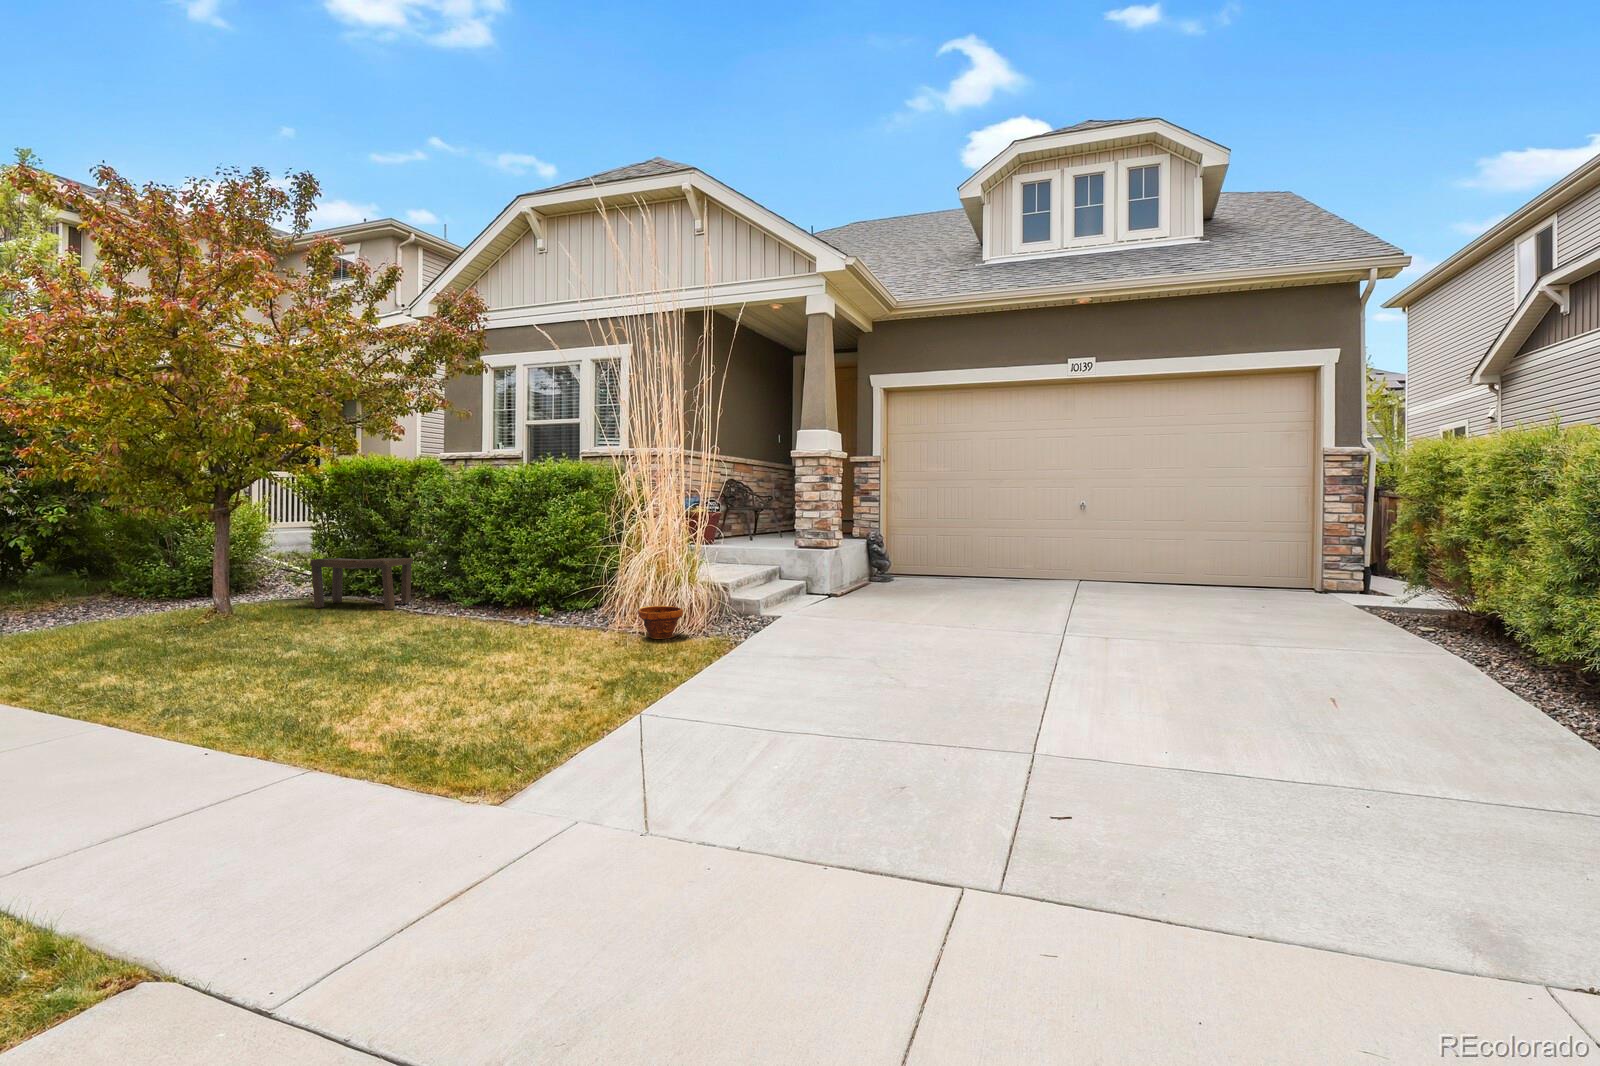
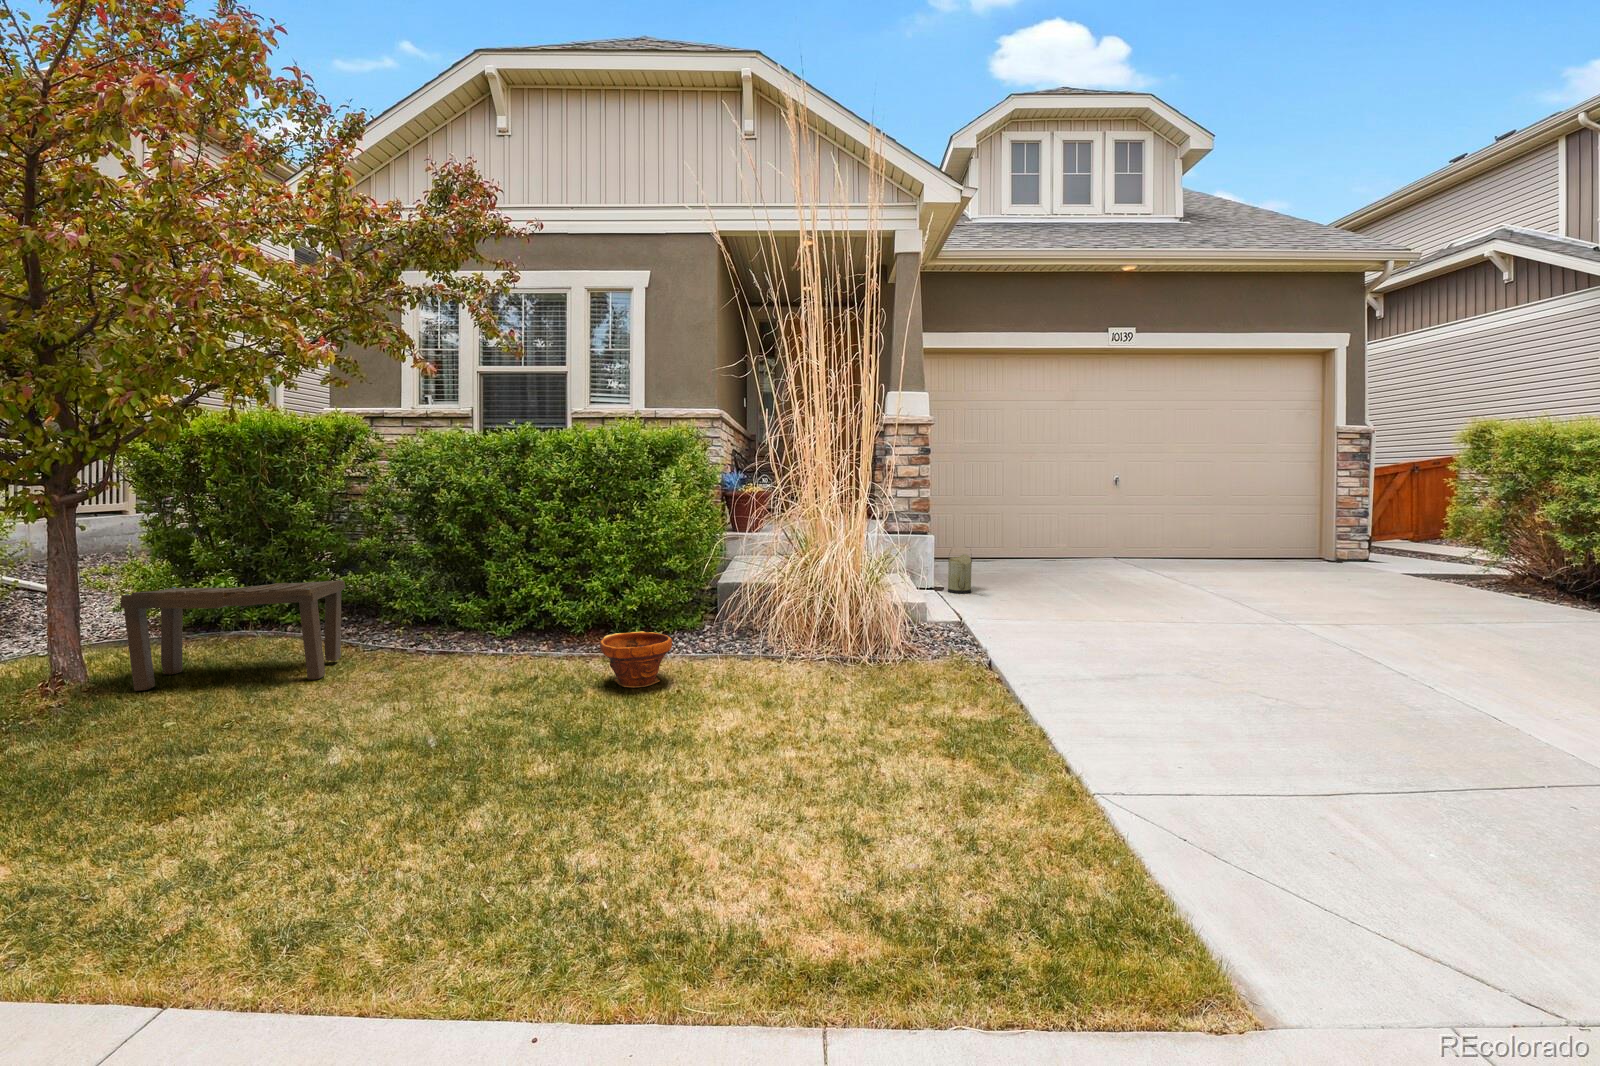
watering can: none [838,557,862,594] -> present [948,554,972,593]
planter: present [638,606,683,639] -> present [600,631,672,688]

